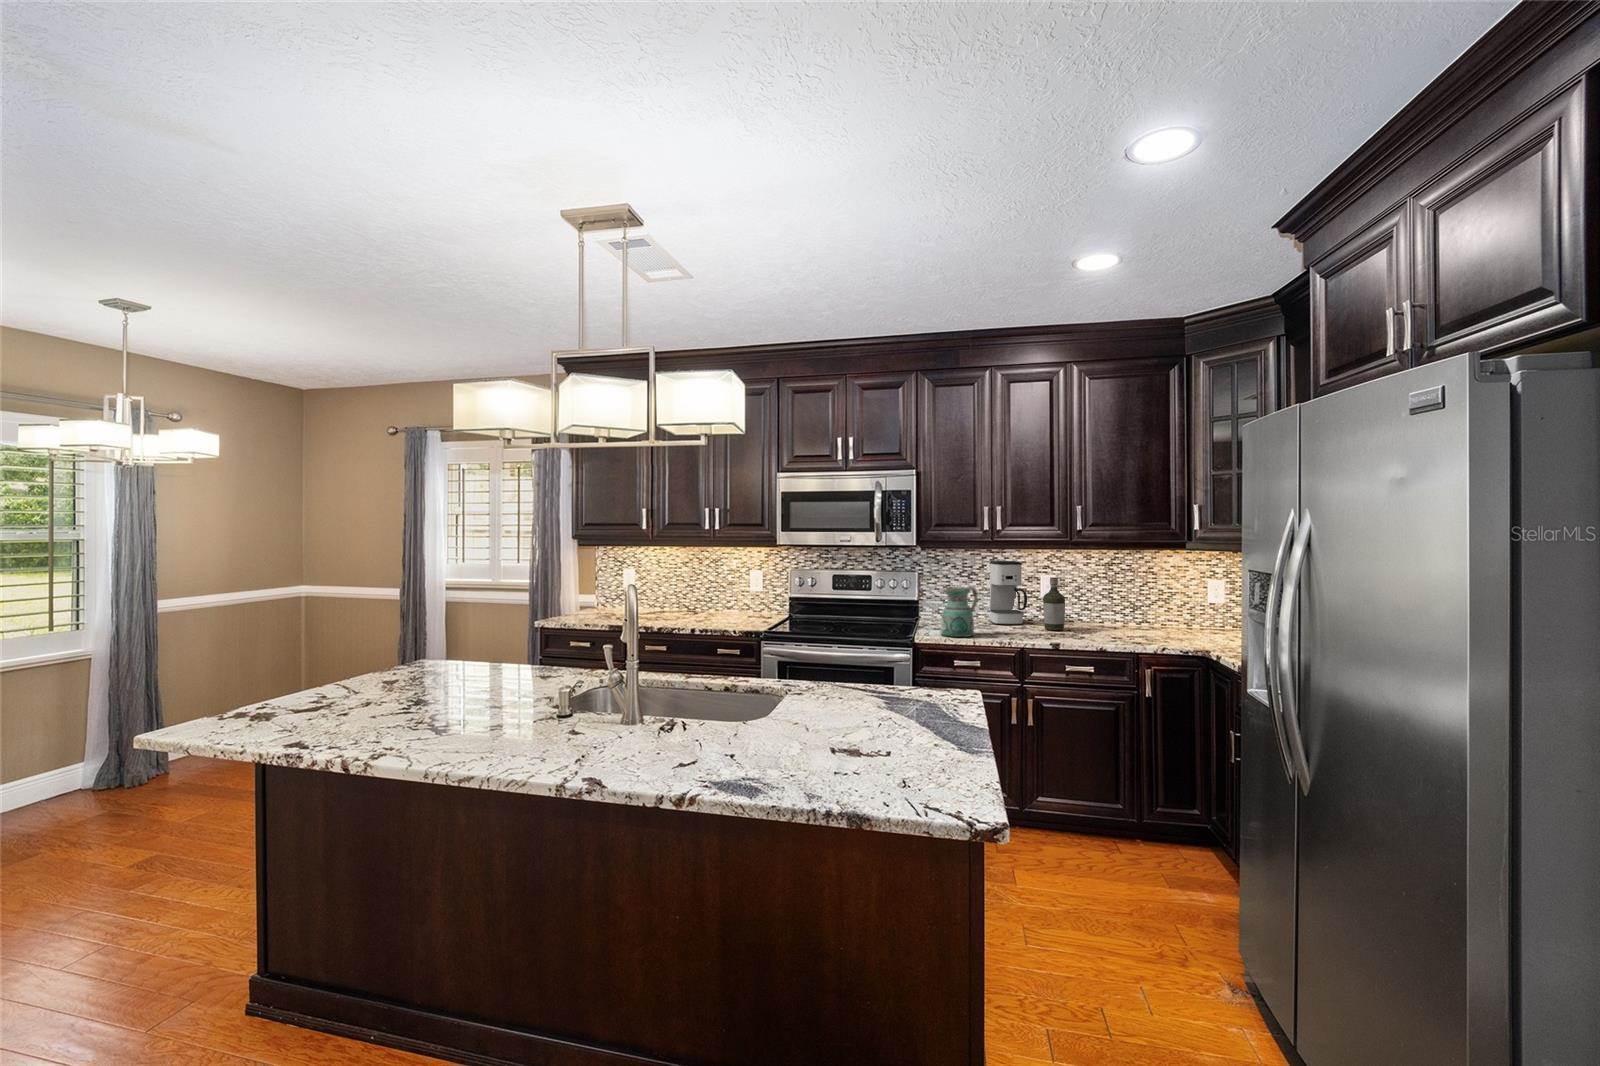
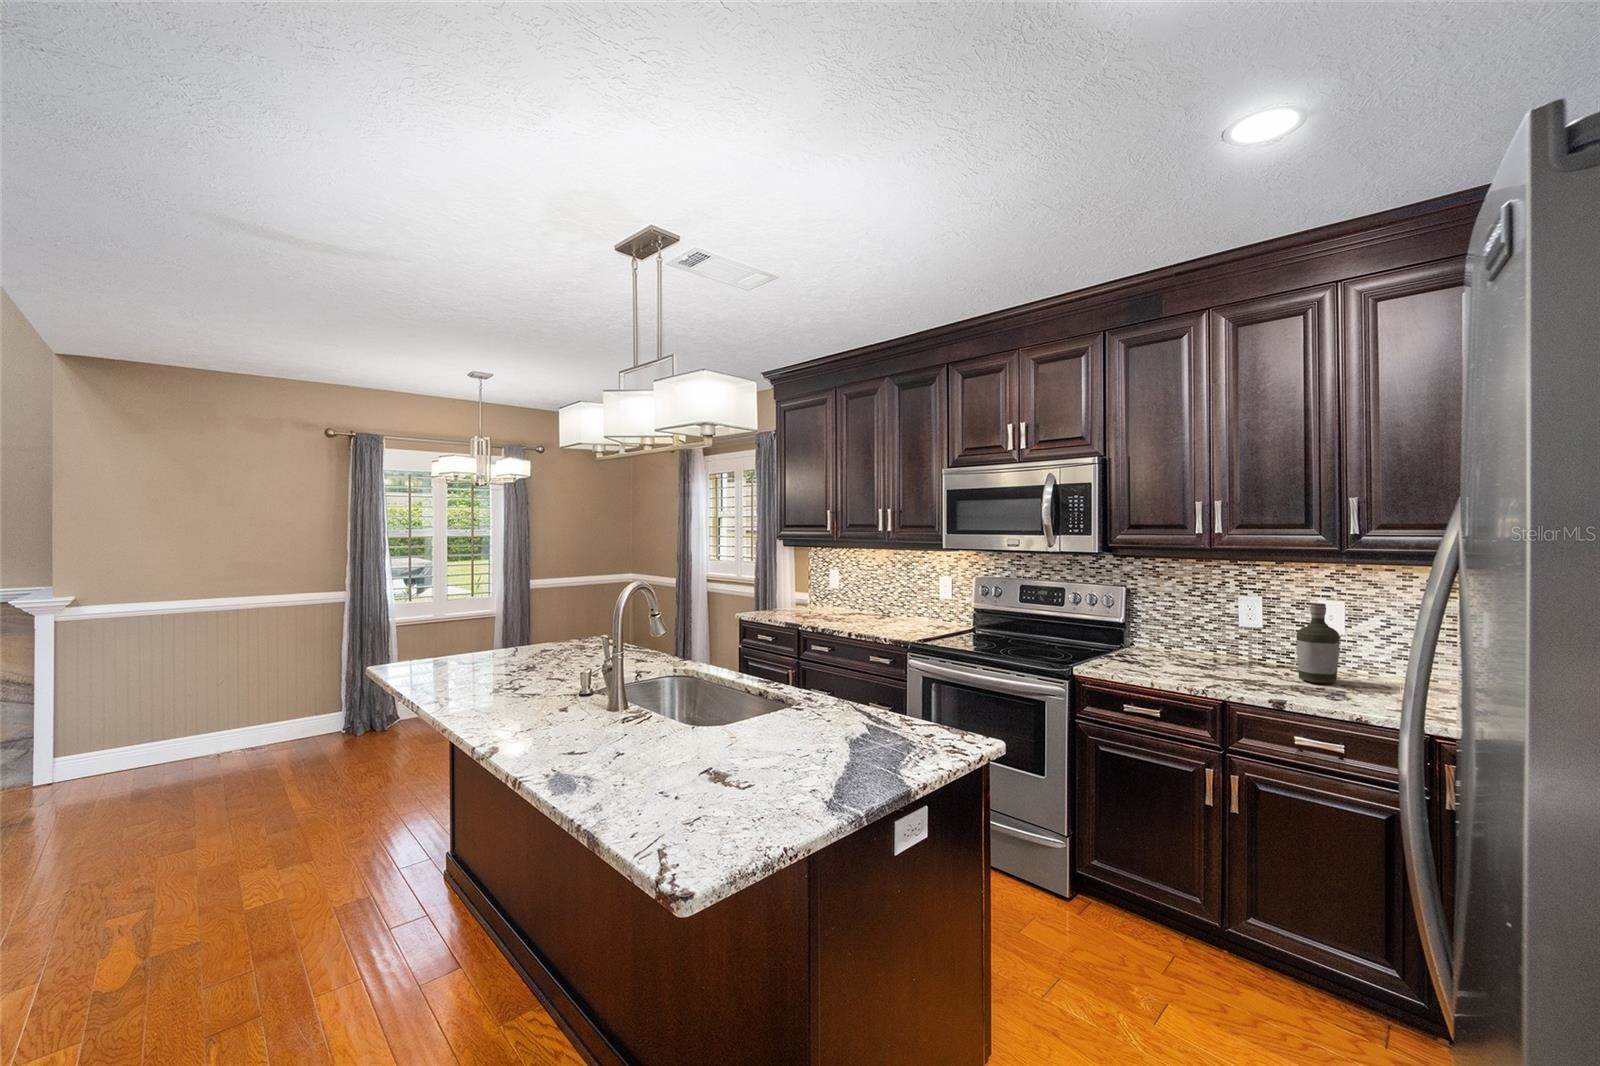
coffee maker: present [989,561,1027,625] -> none [1228,575,1289,668]
ceramic pitcher: present [941,586,978,637] -> none [1118,607,1181,677]

